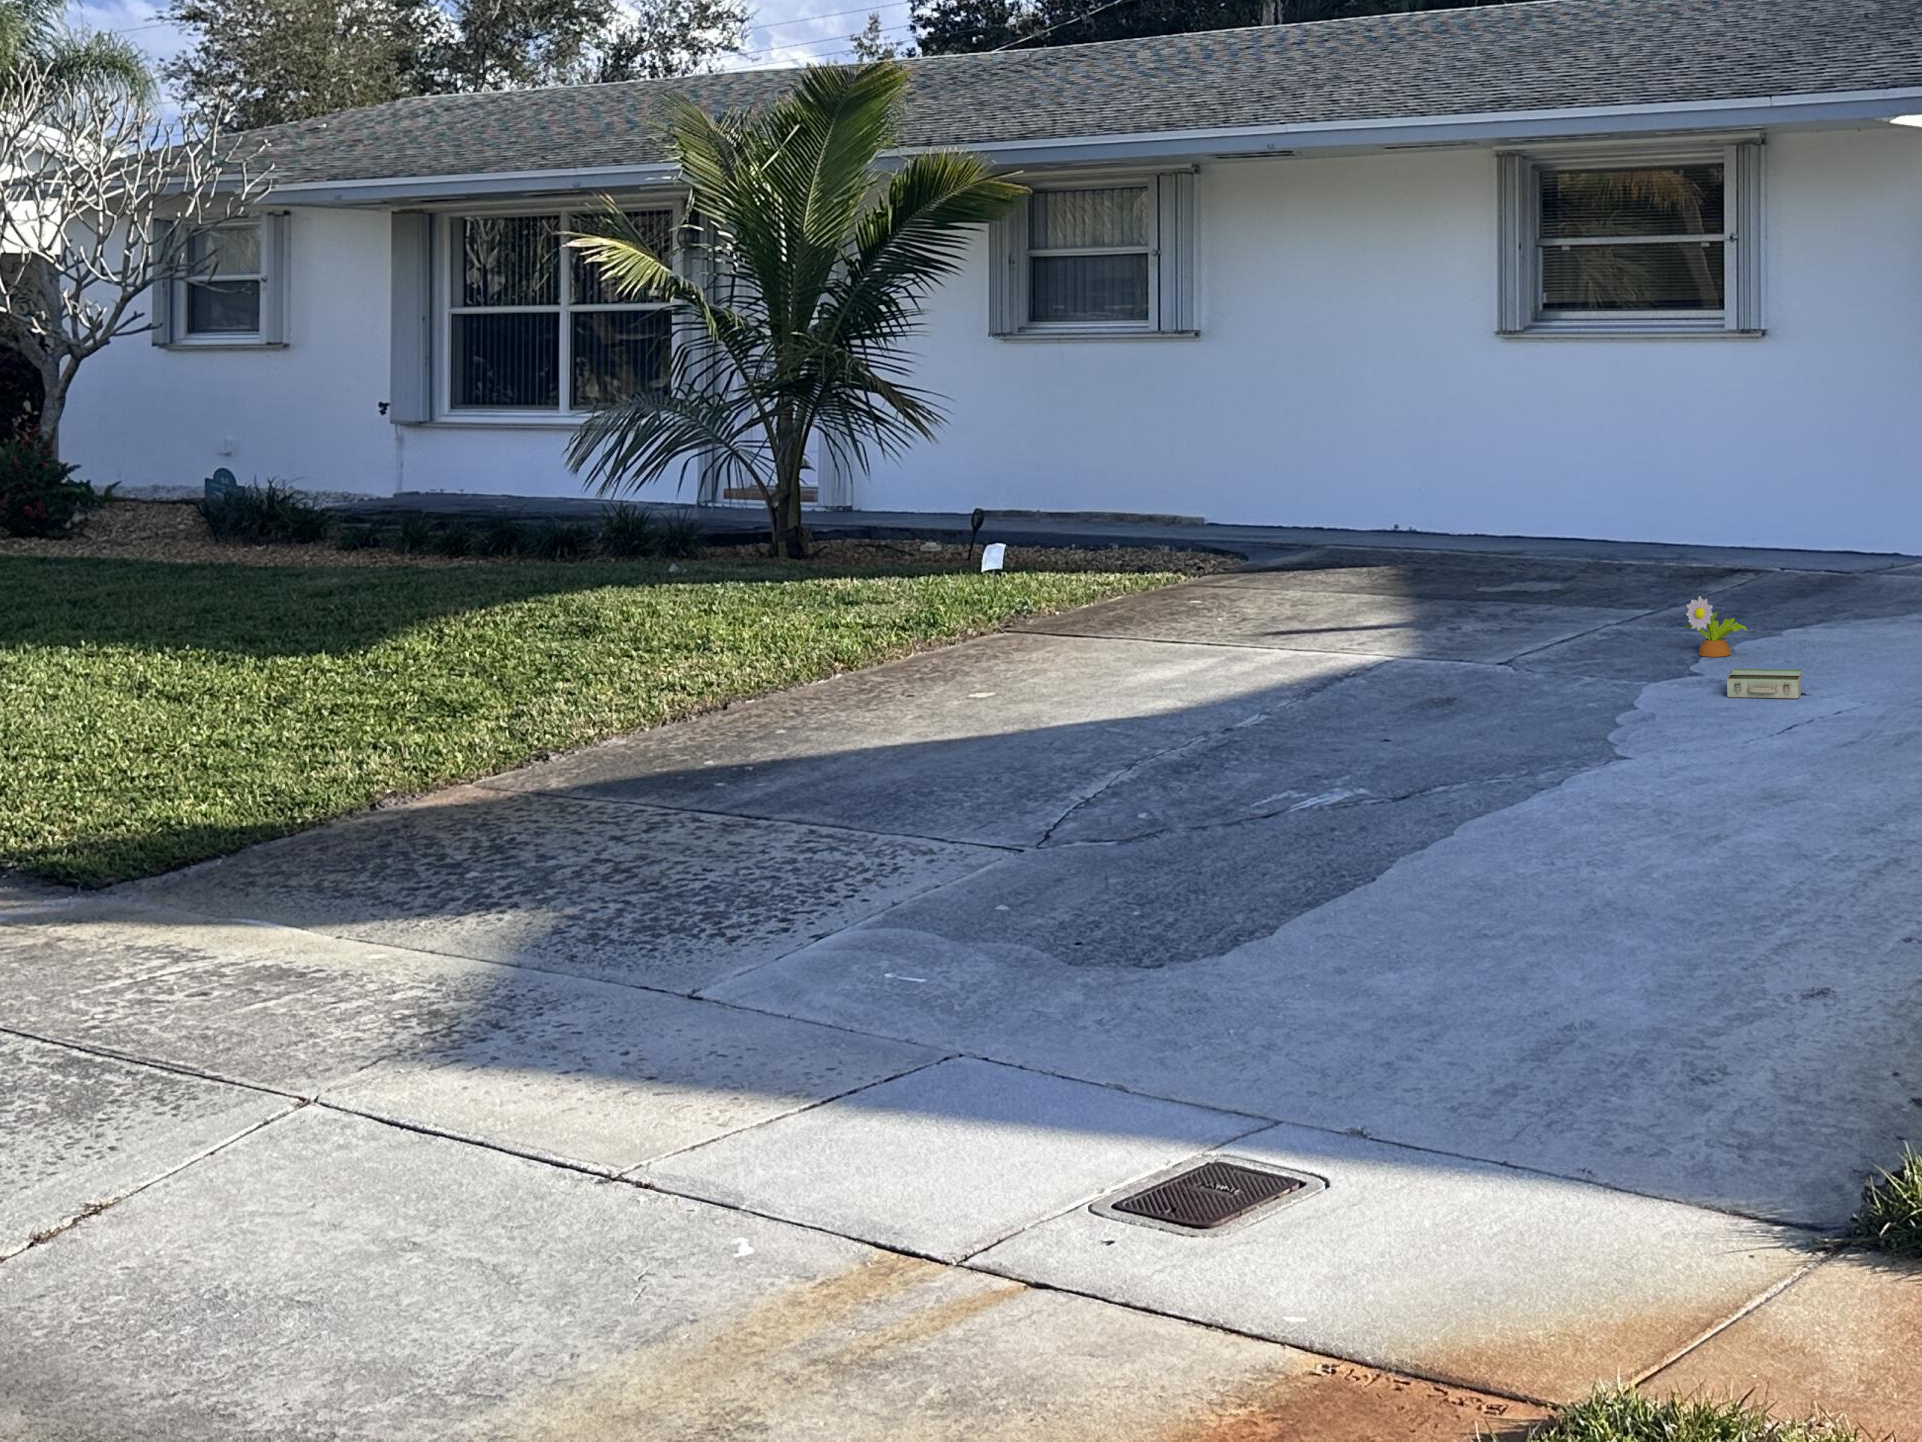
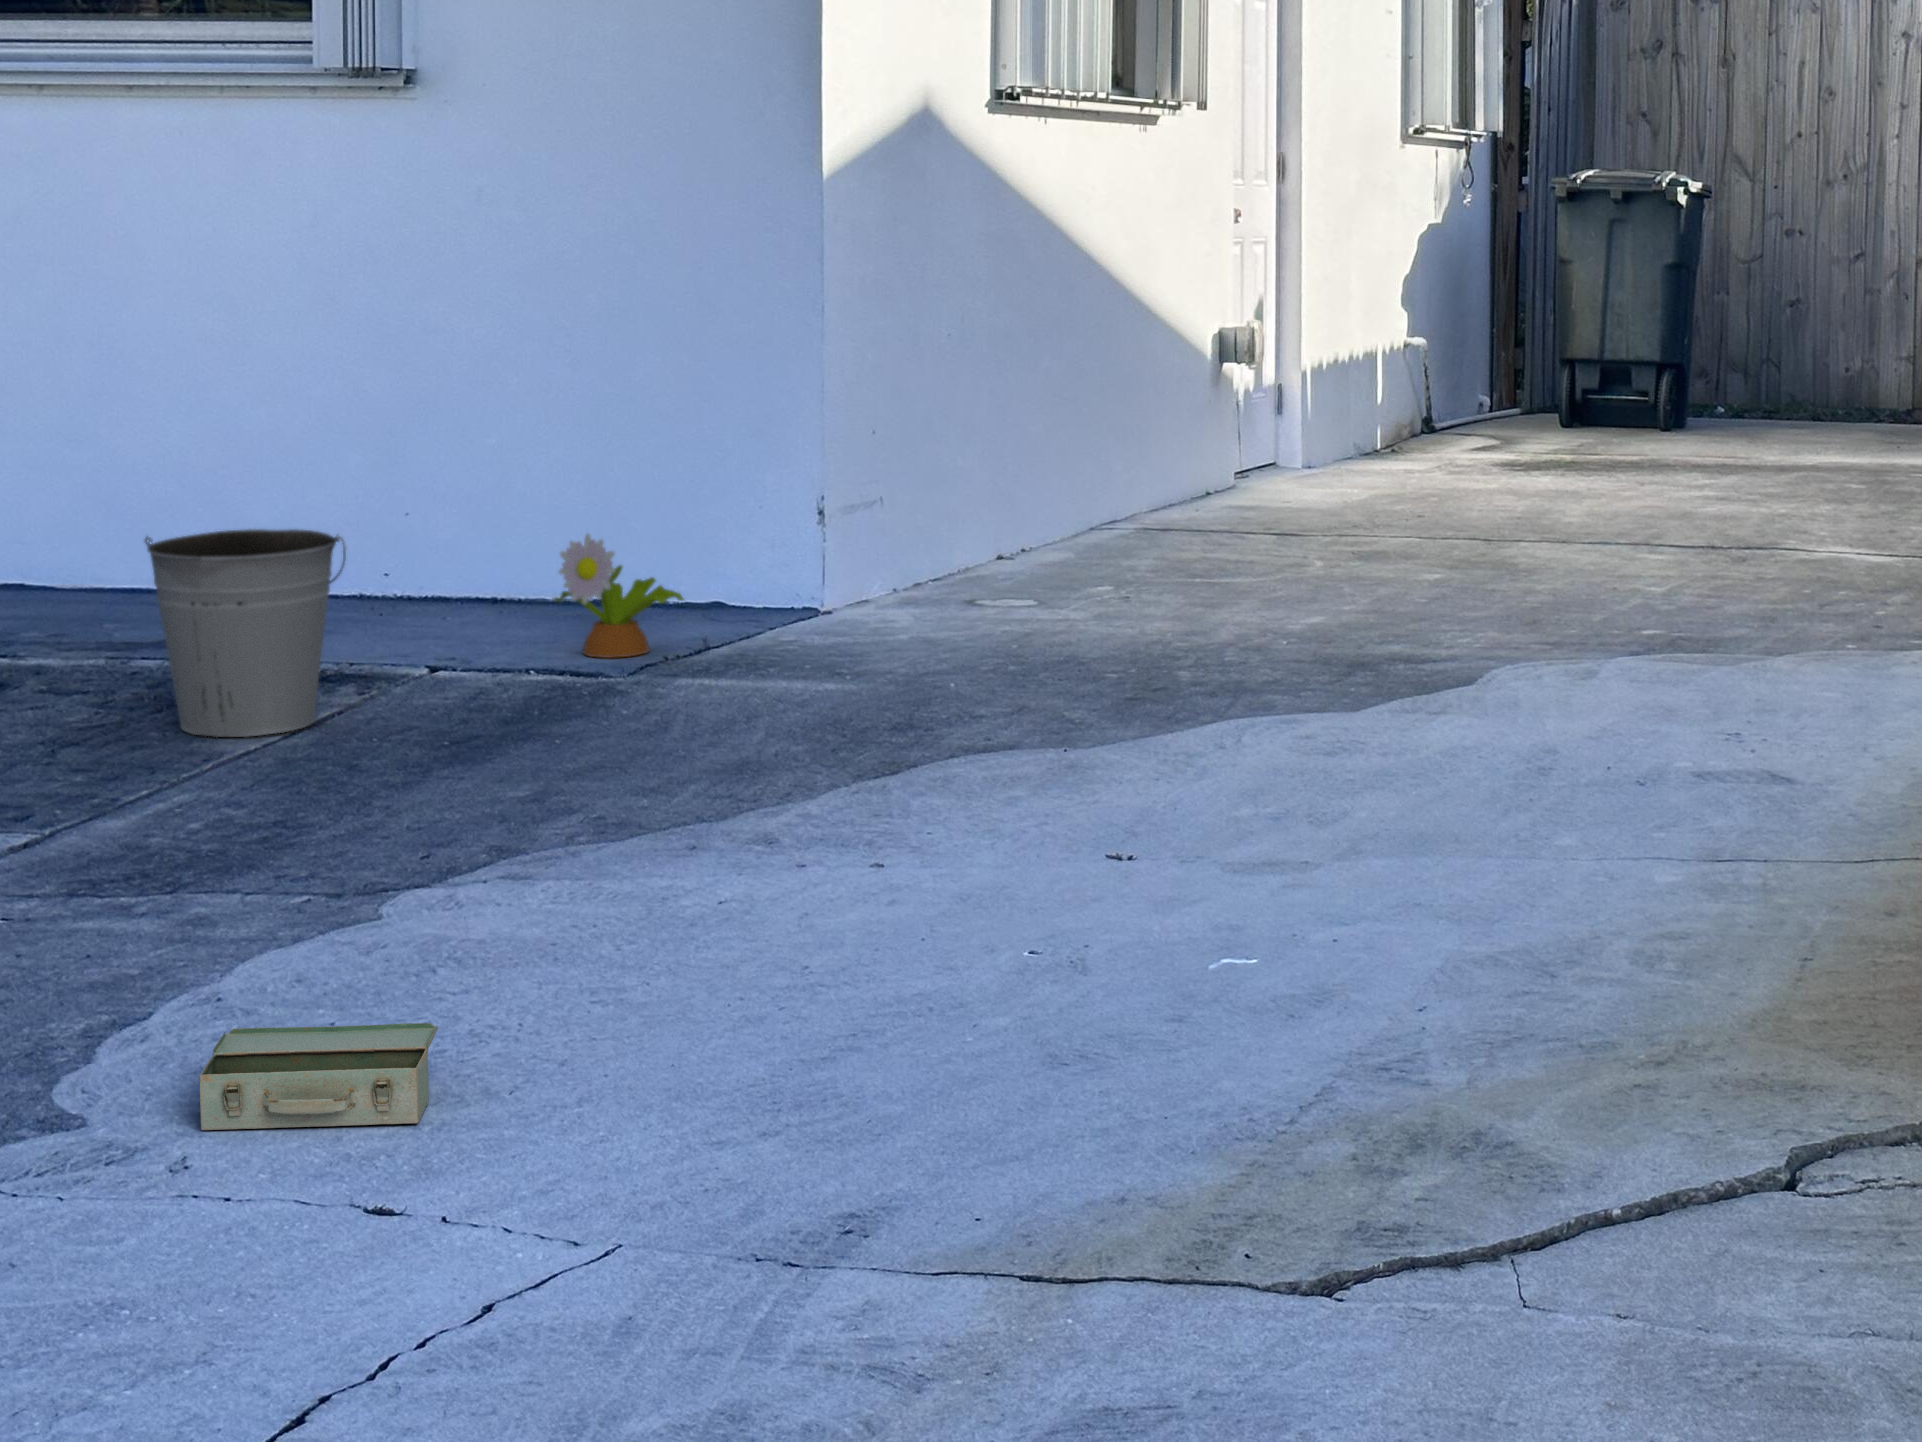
bucket: none [1674,517,1751,595] -> present [145,529,346,737]
decorative plant: present [1685,596,1747,657] -> present [552,534,684,658]

